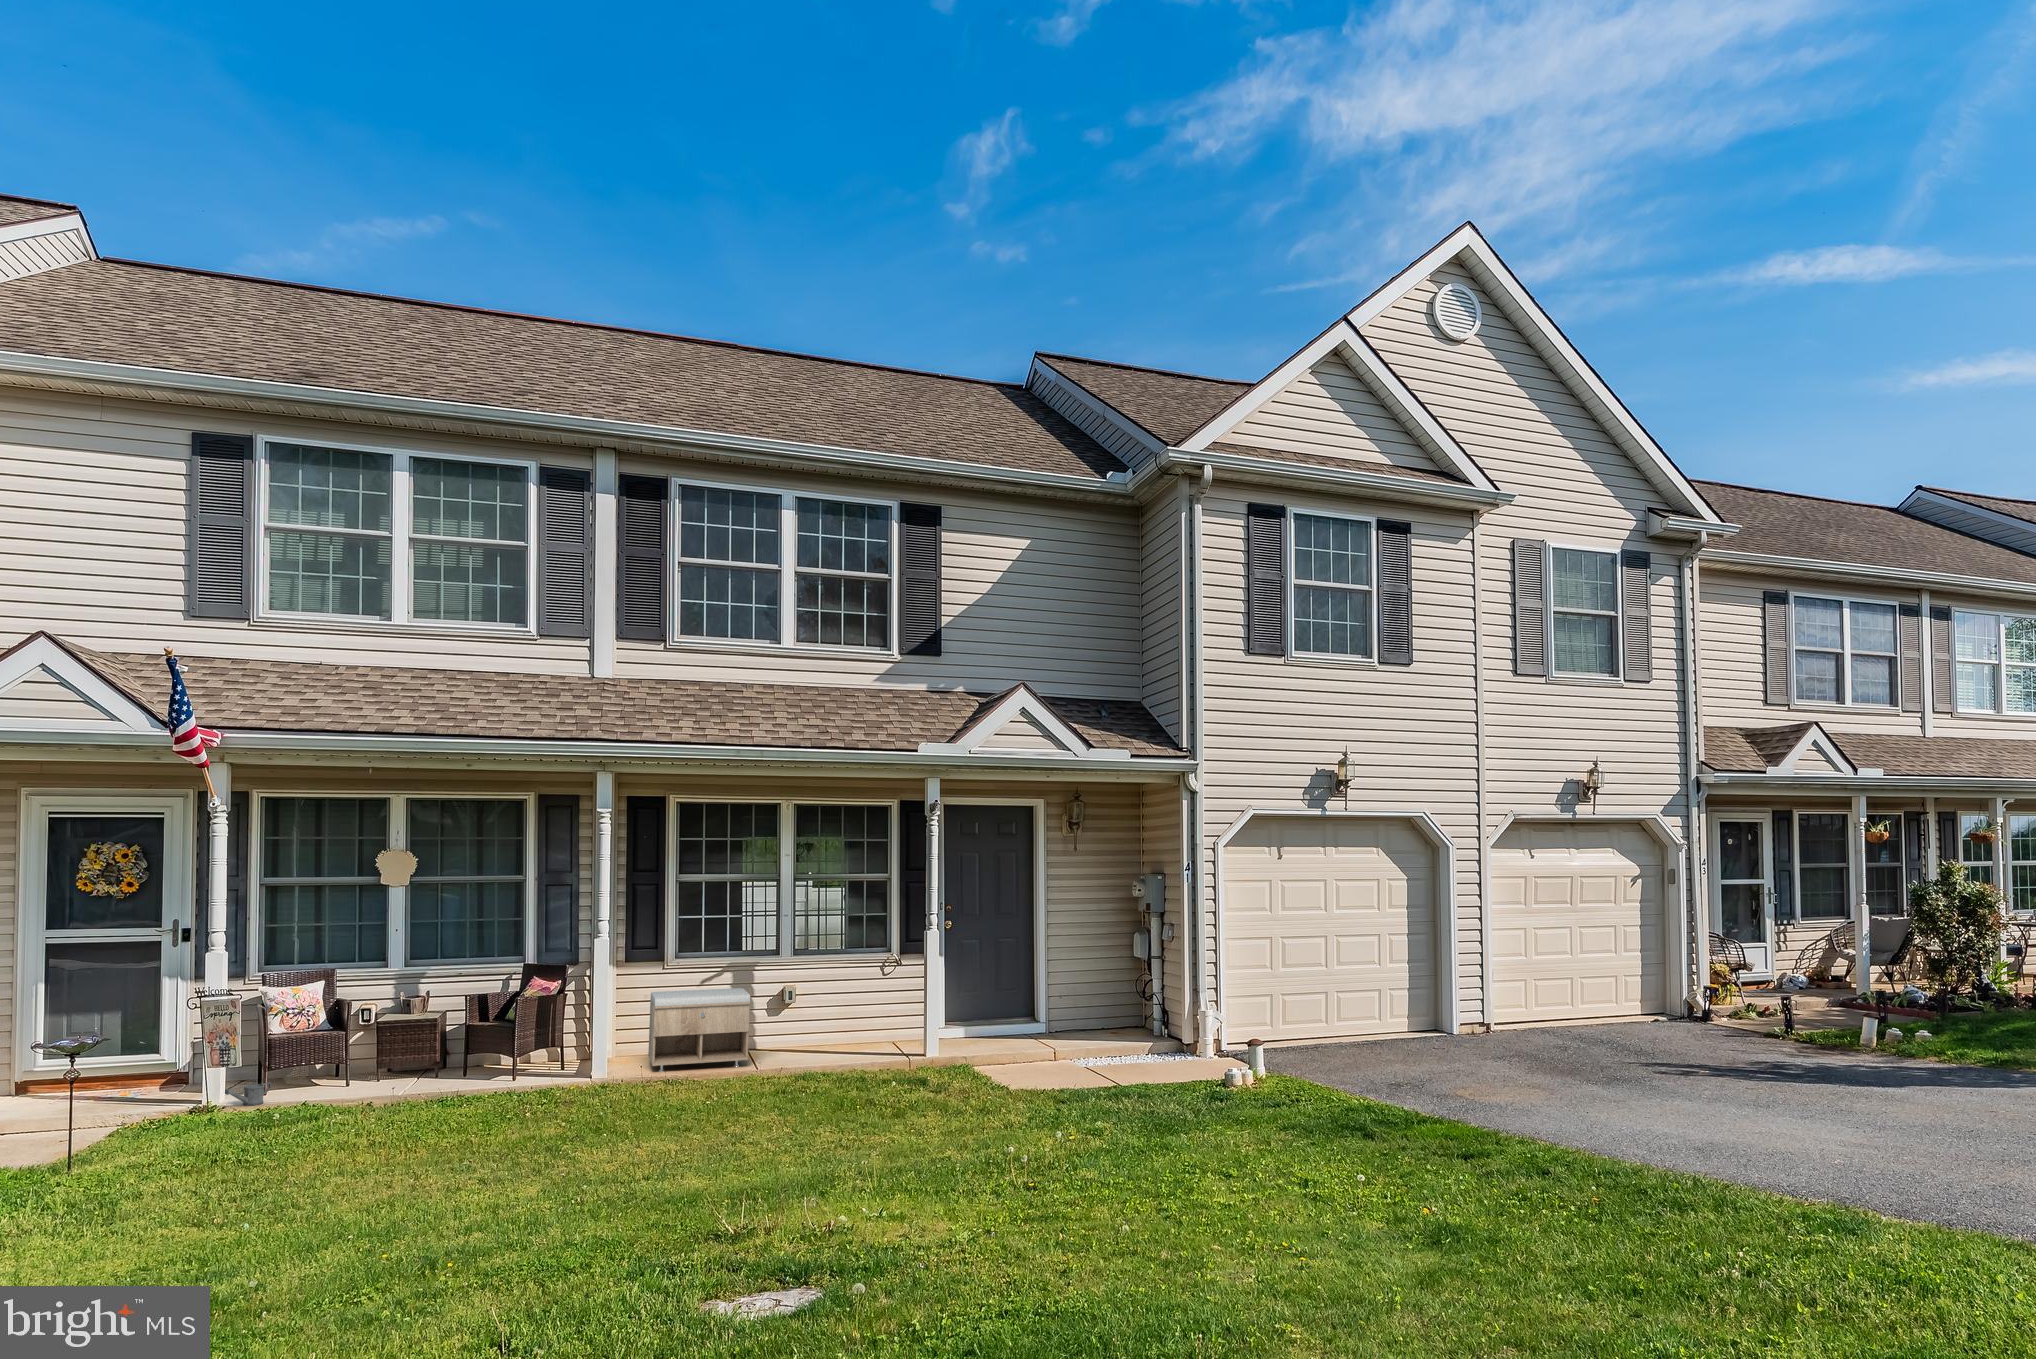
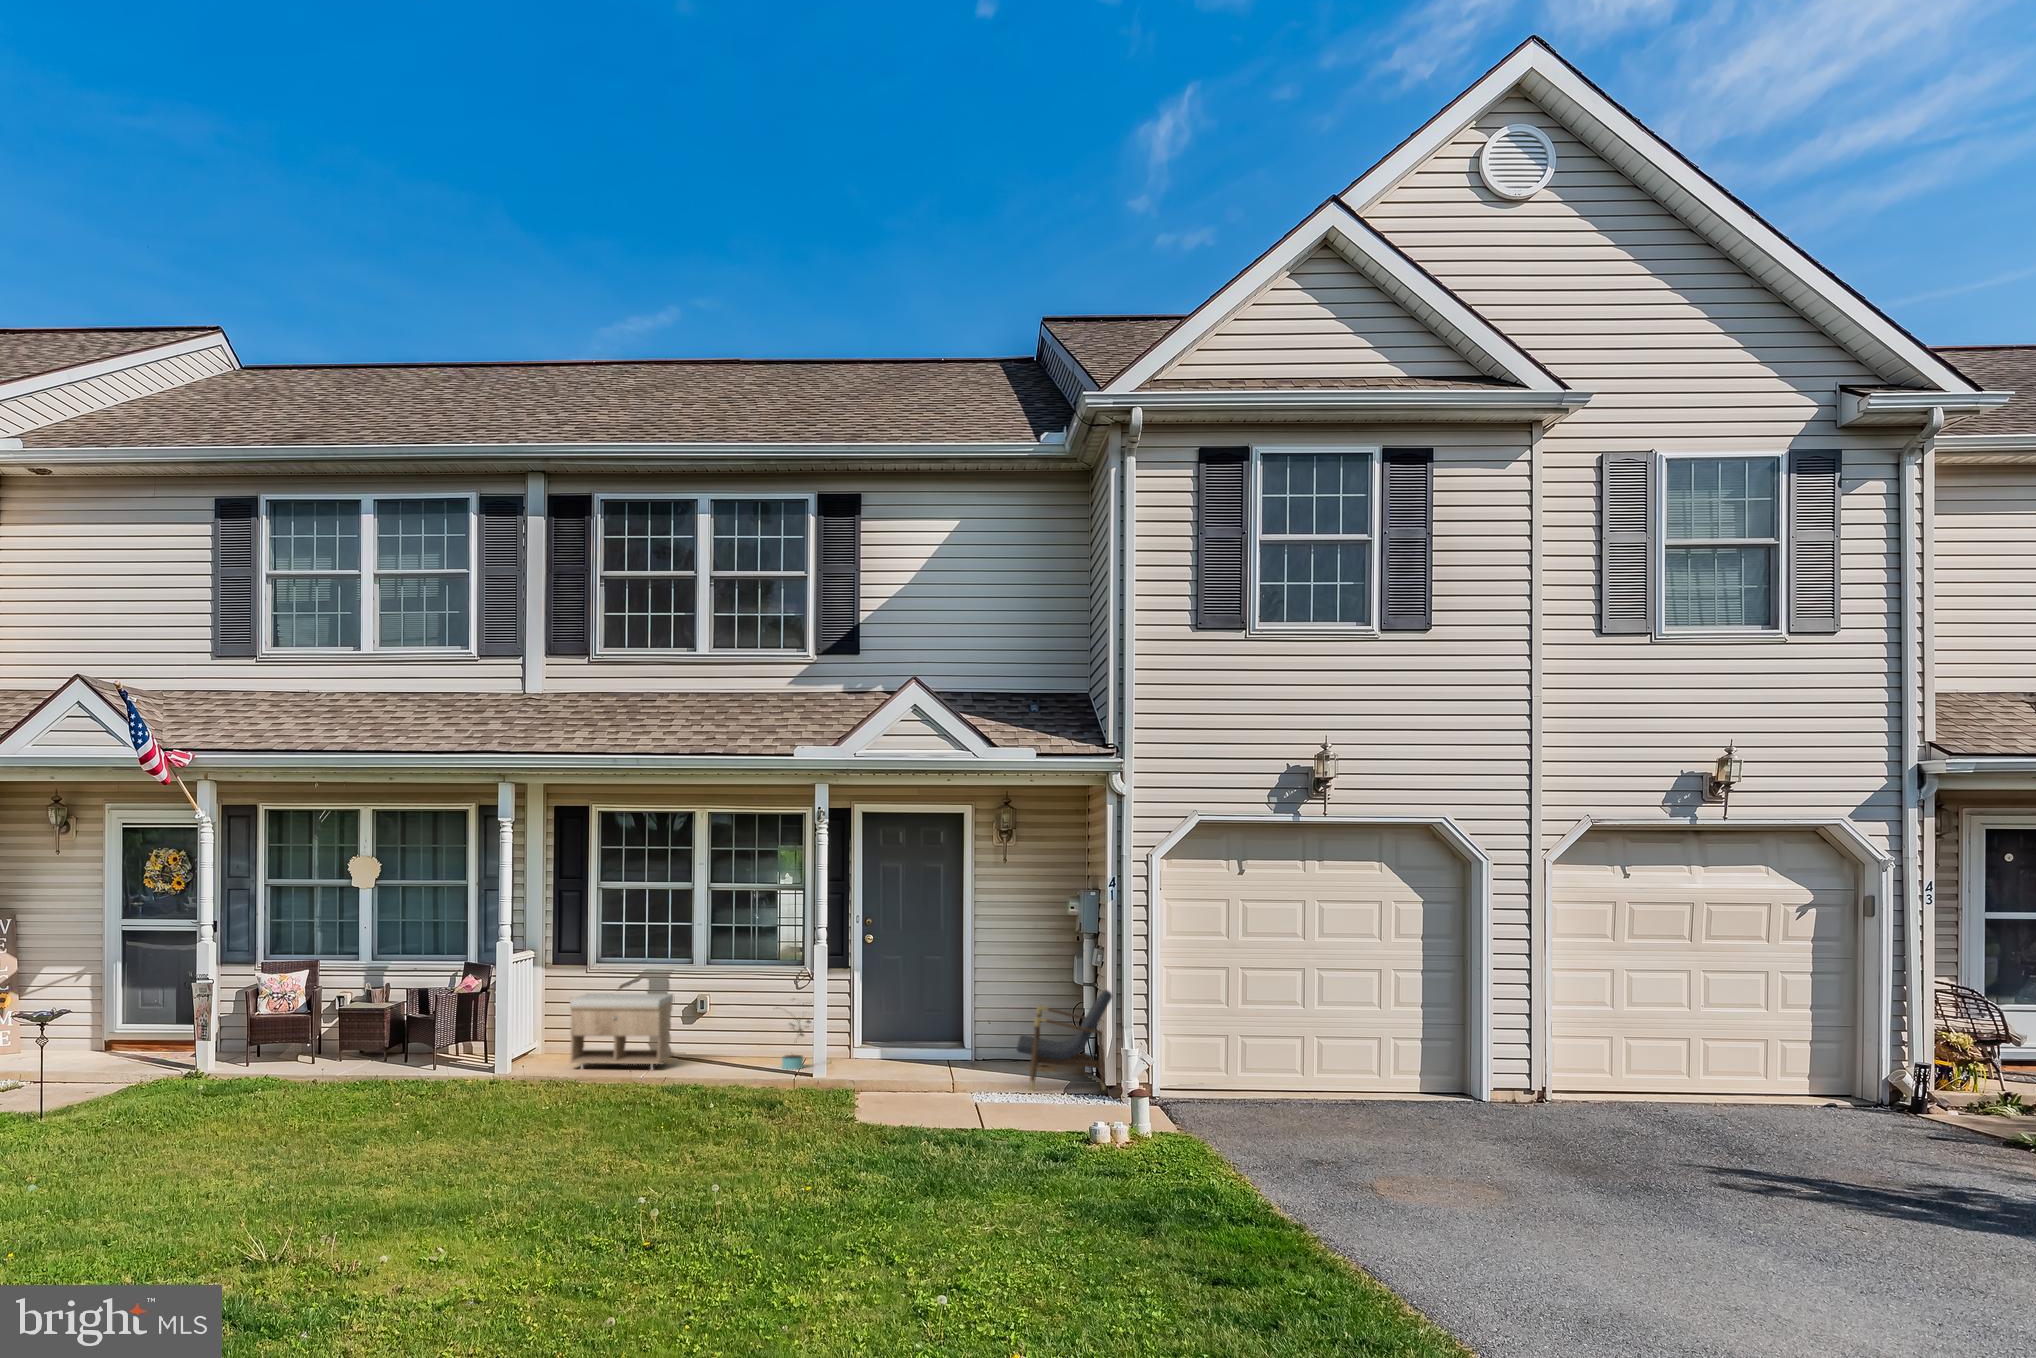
lounge chair: none [1089,959,1190,1059] -> present [1017,990,1112,1091]
potted plant: none [850,986,889,1056] -> present [776,999,810,1069]
watering can: present [225,1082,271,1106] -> none [211,1053,254,1071]

